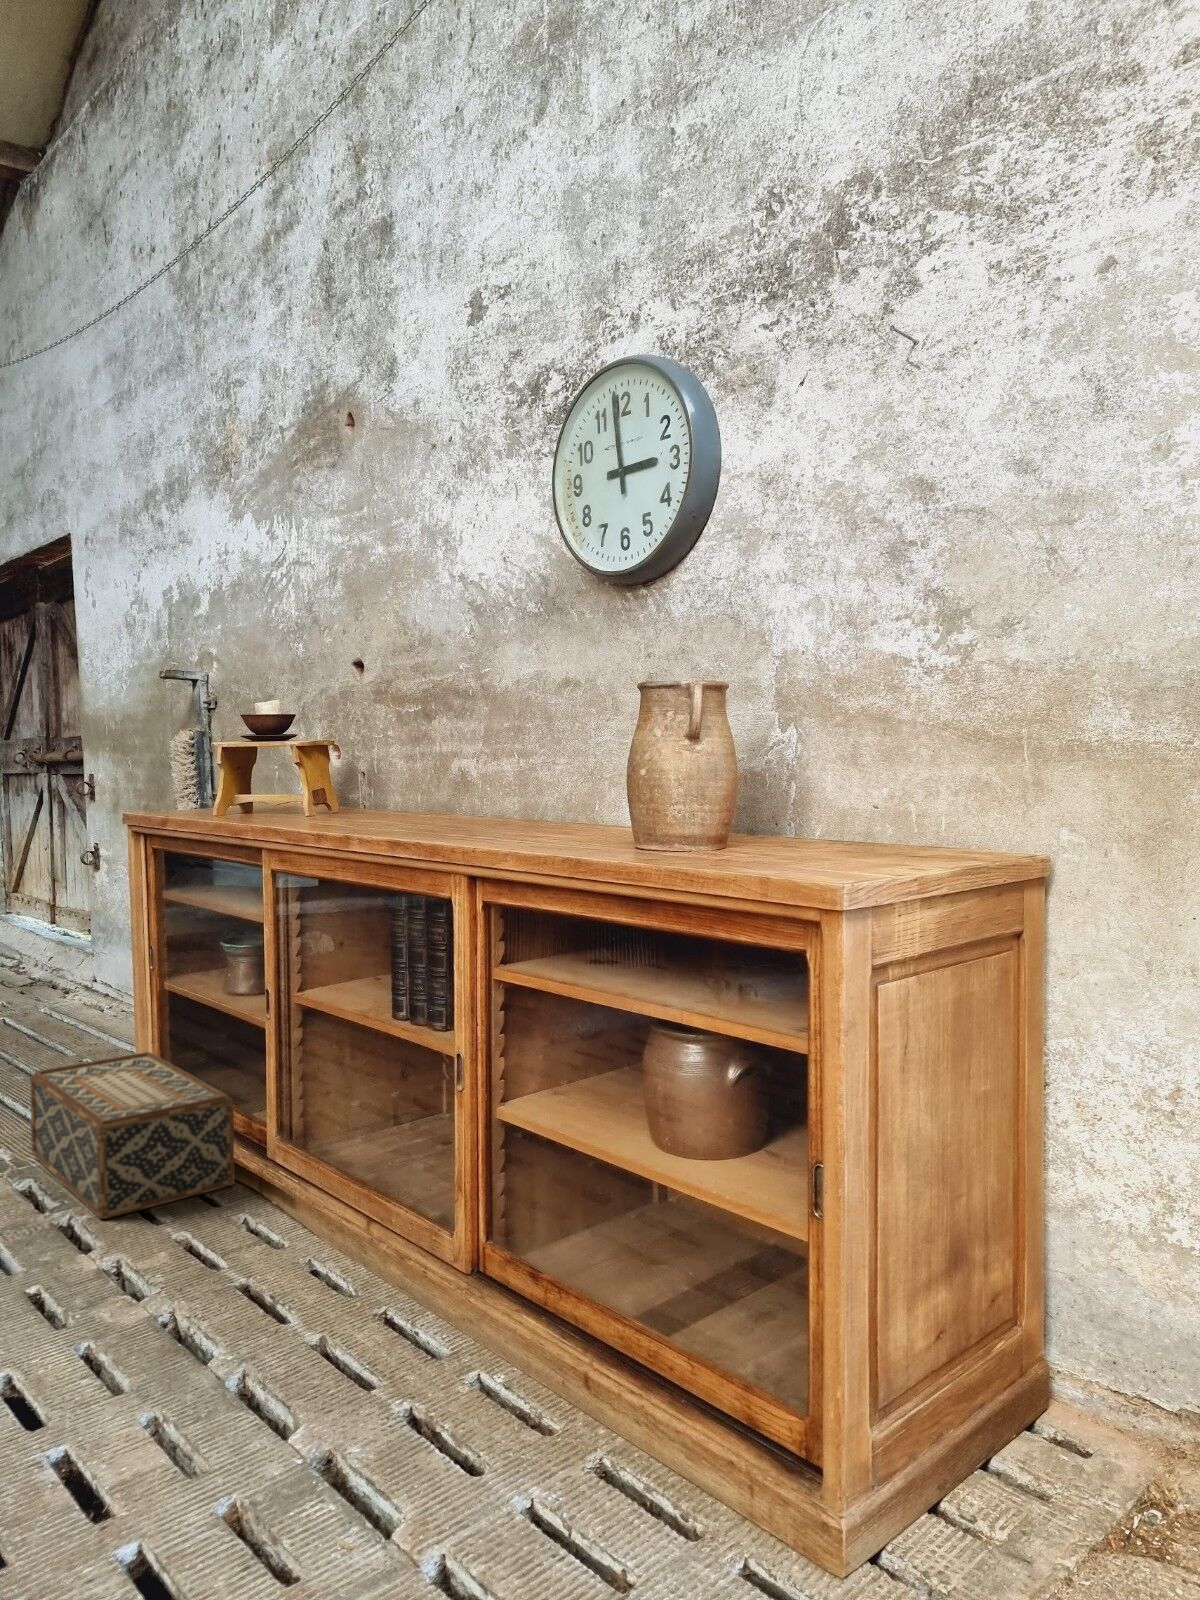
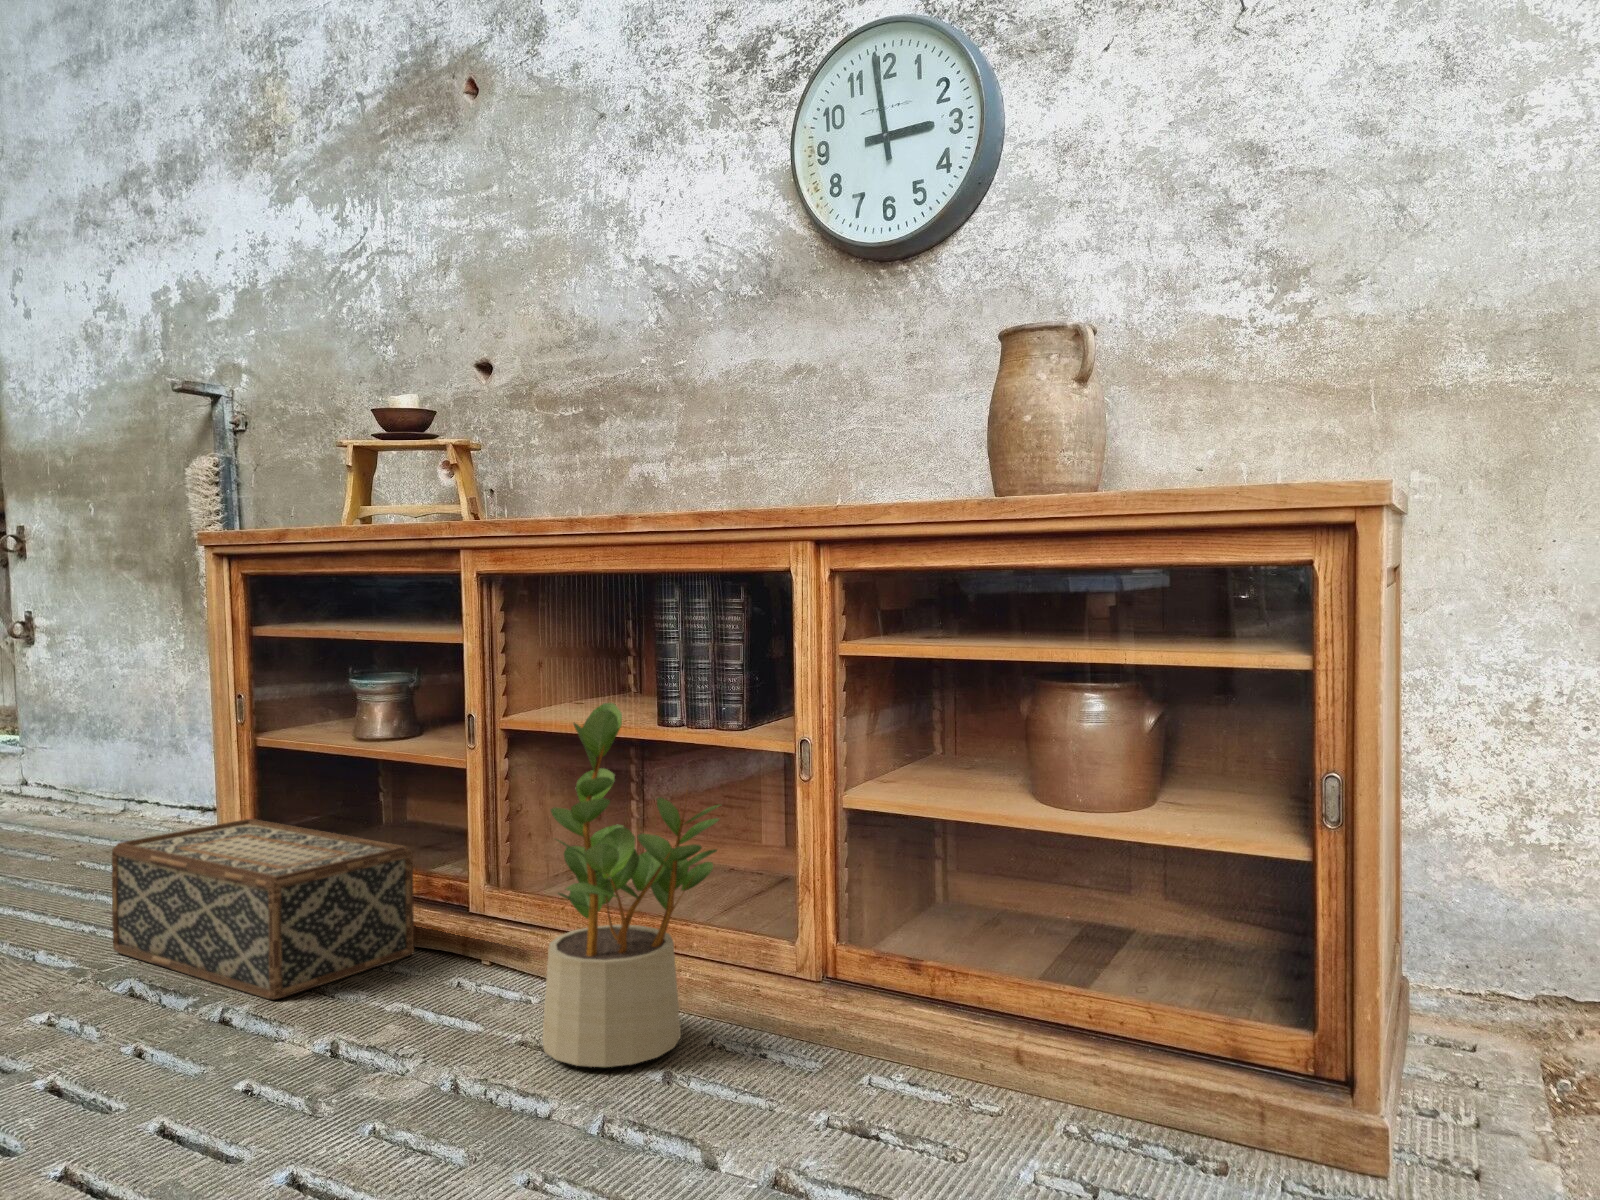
potted plant: none [242,1013,401,1328] -> present [542,703,720,1067]

